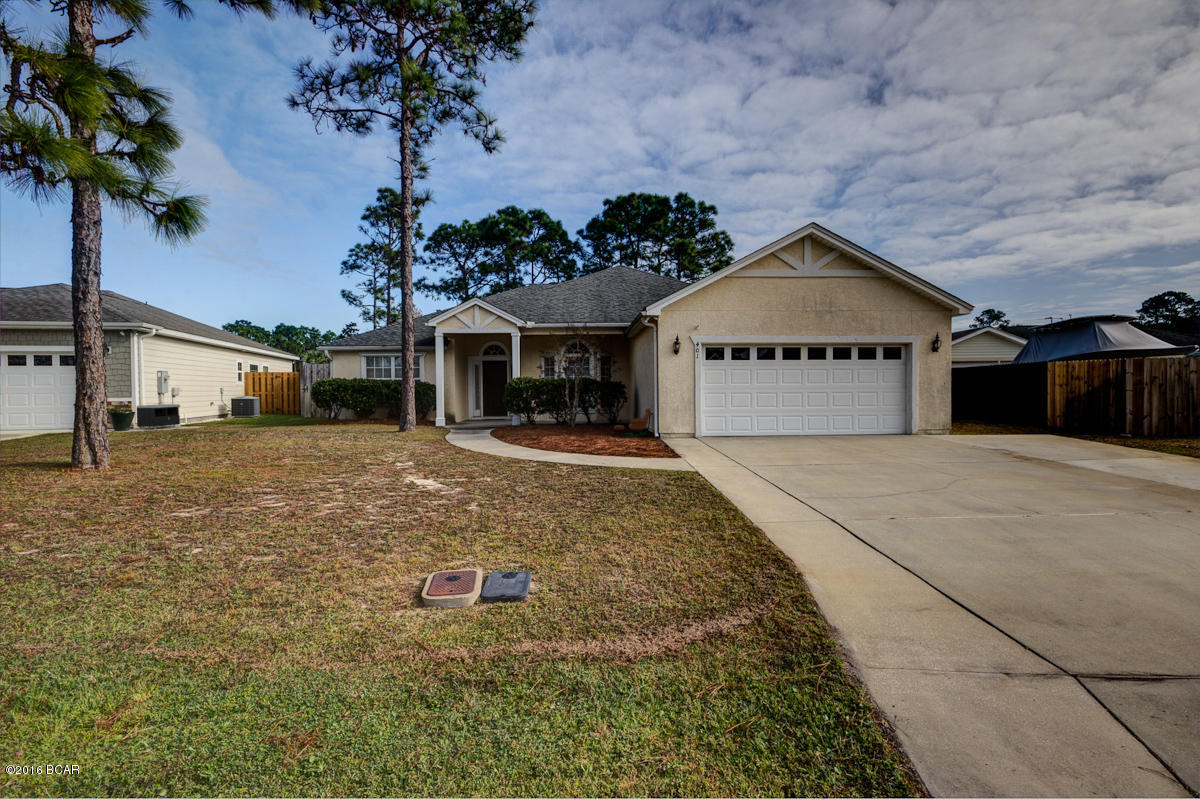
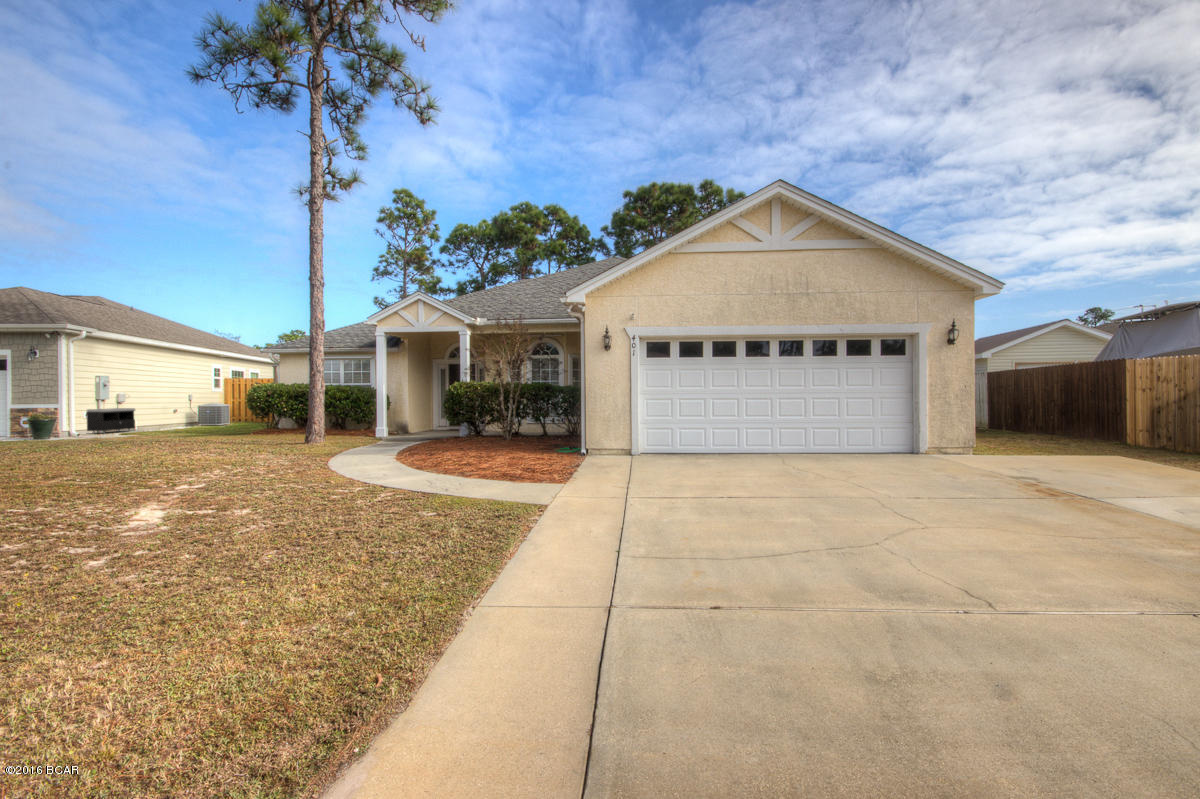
lounge chair: present [614,408,651,436] -> none [538,417,585,451]

